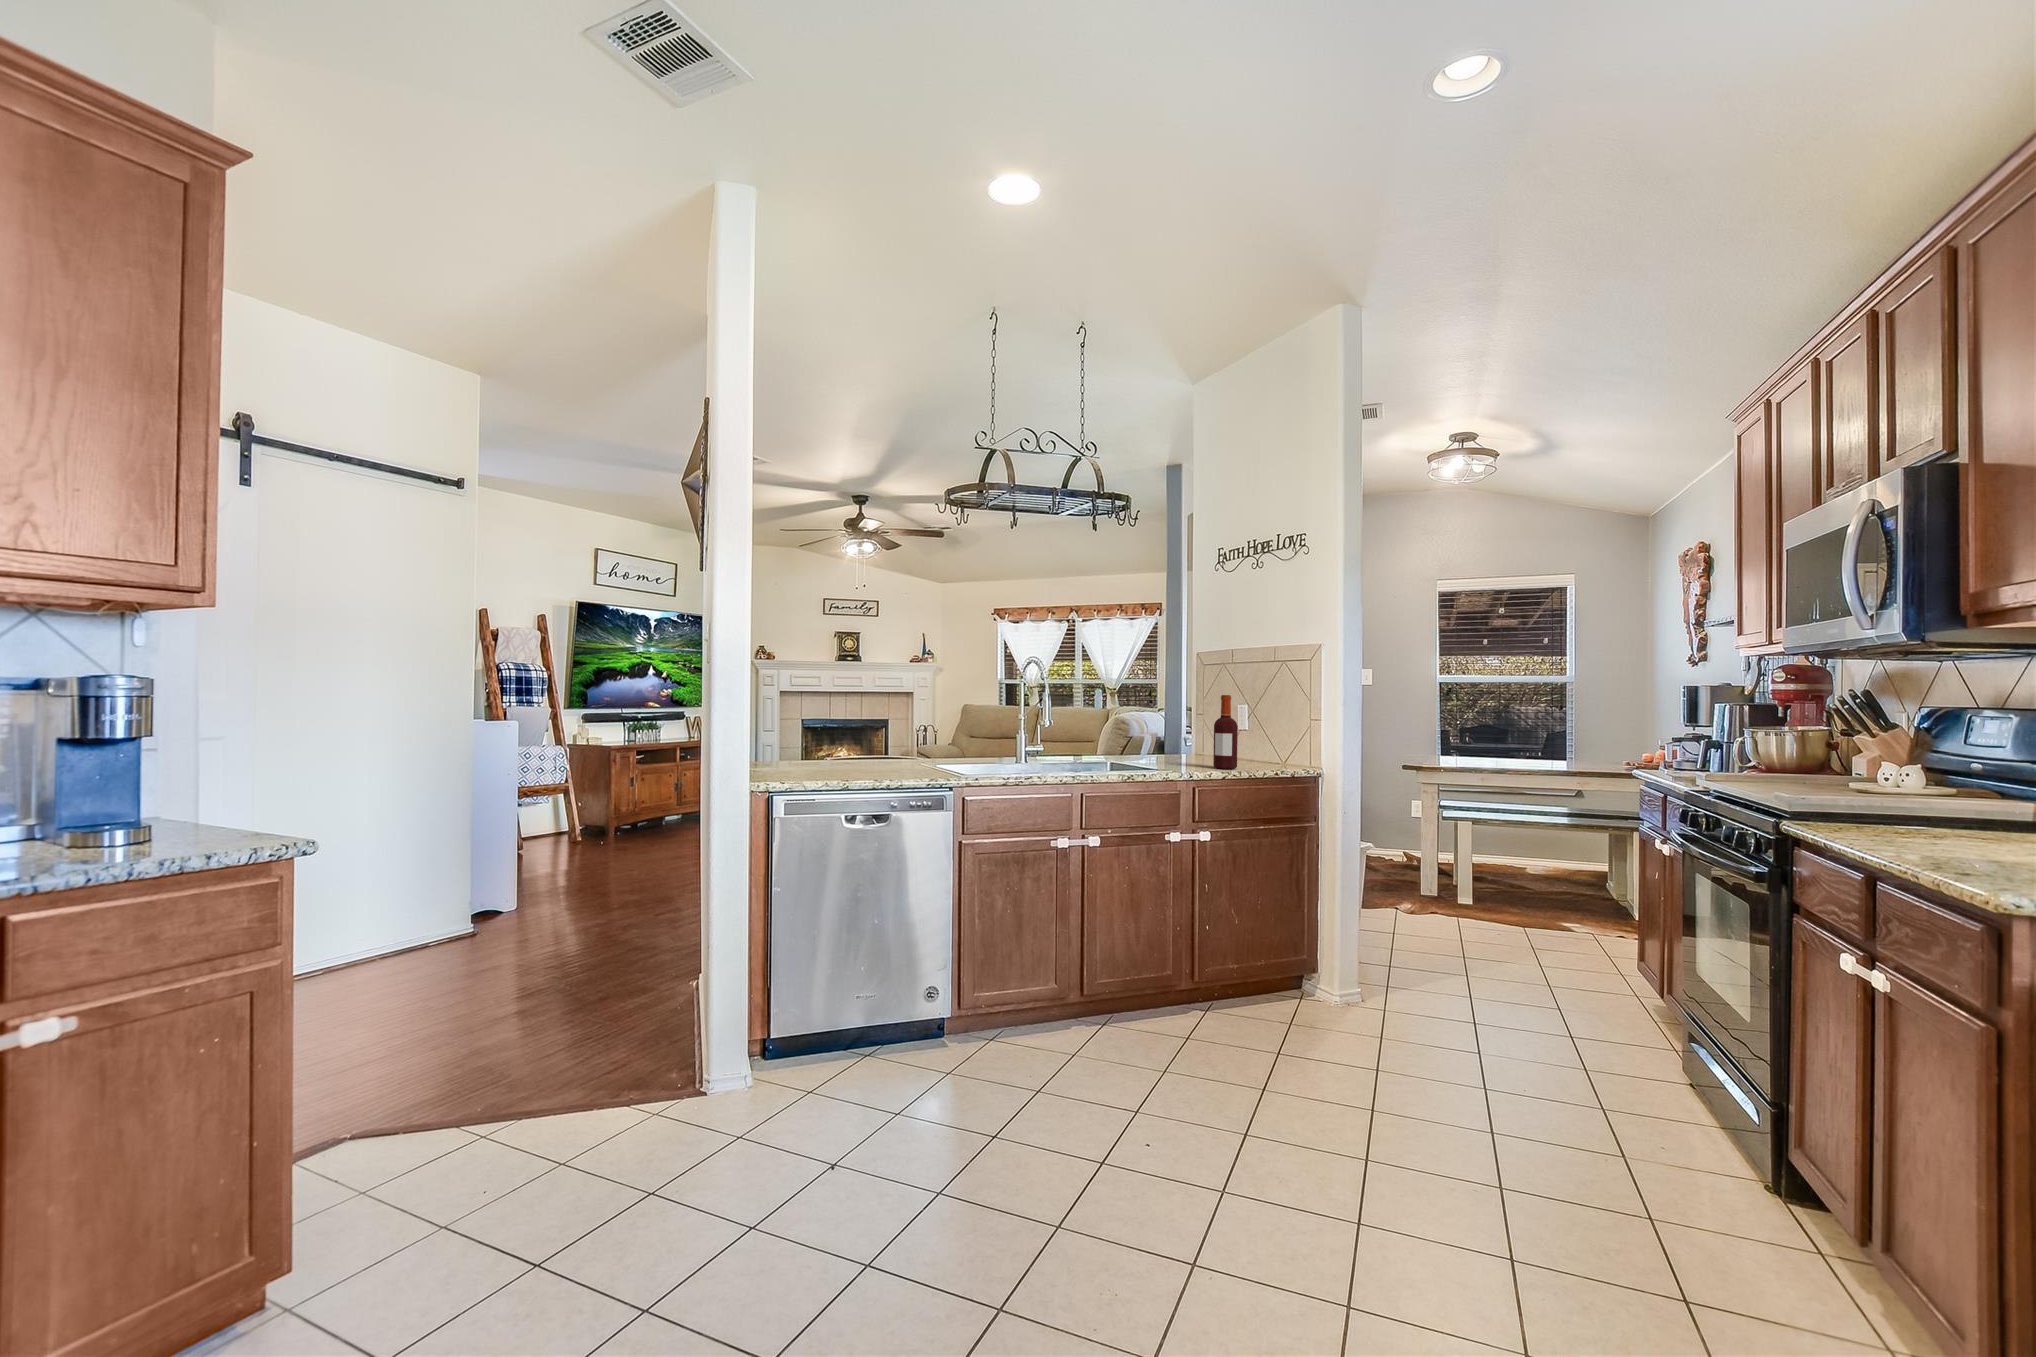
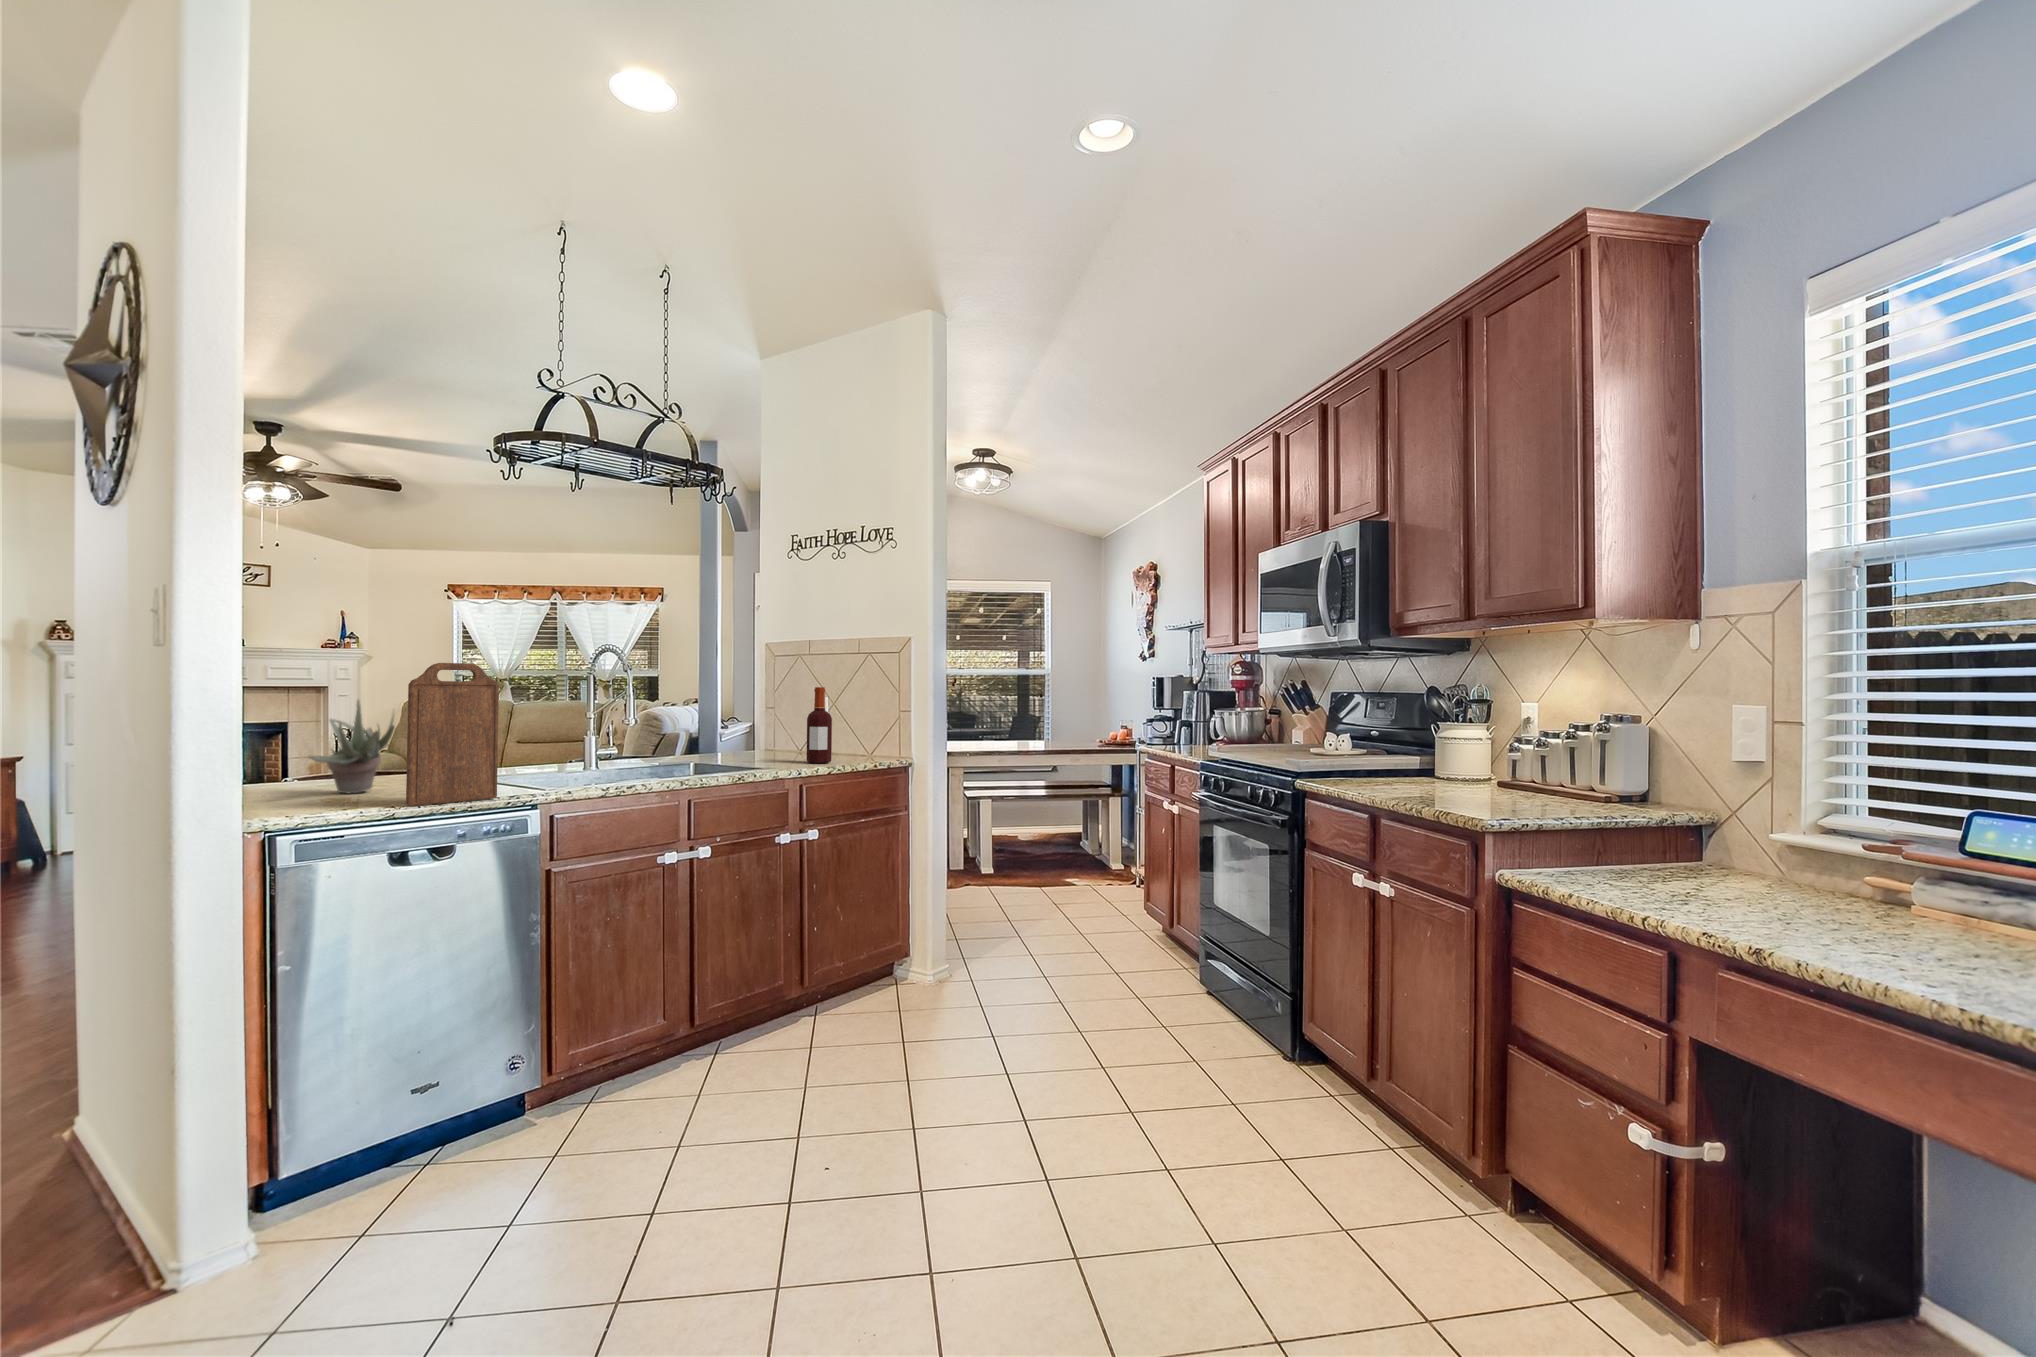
cutting board: none [873,674,934,780] -> present [406,663,499,806]
succulent plant: none [822,701,878,770] -> present [308,700,395,794]

